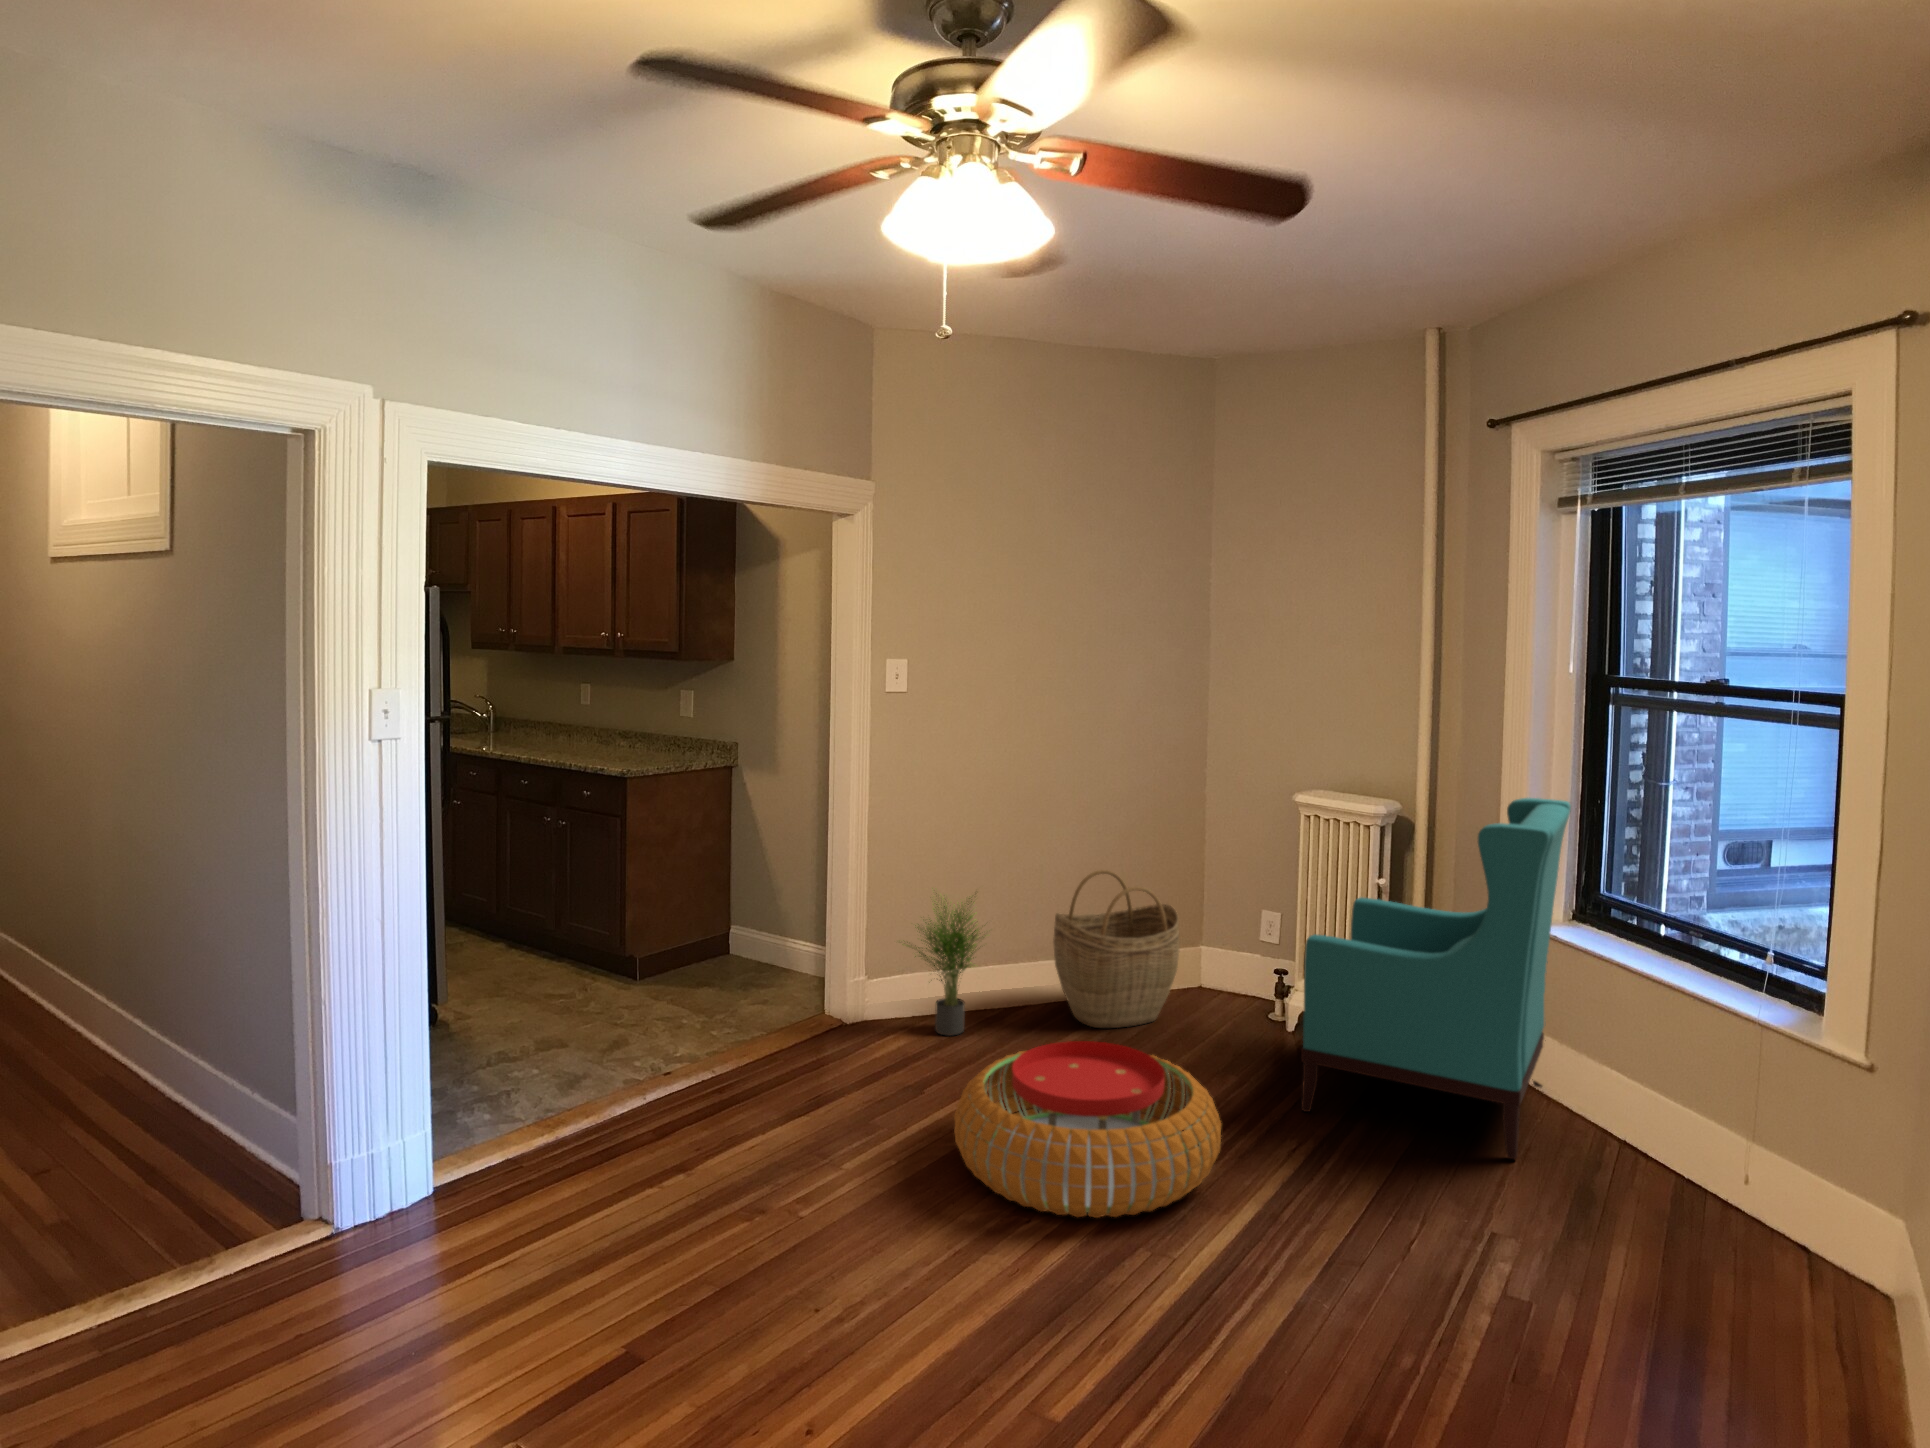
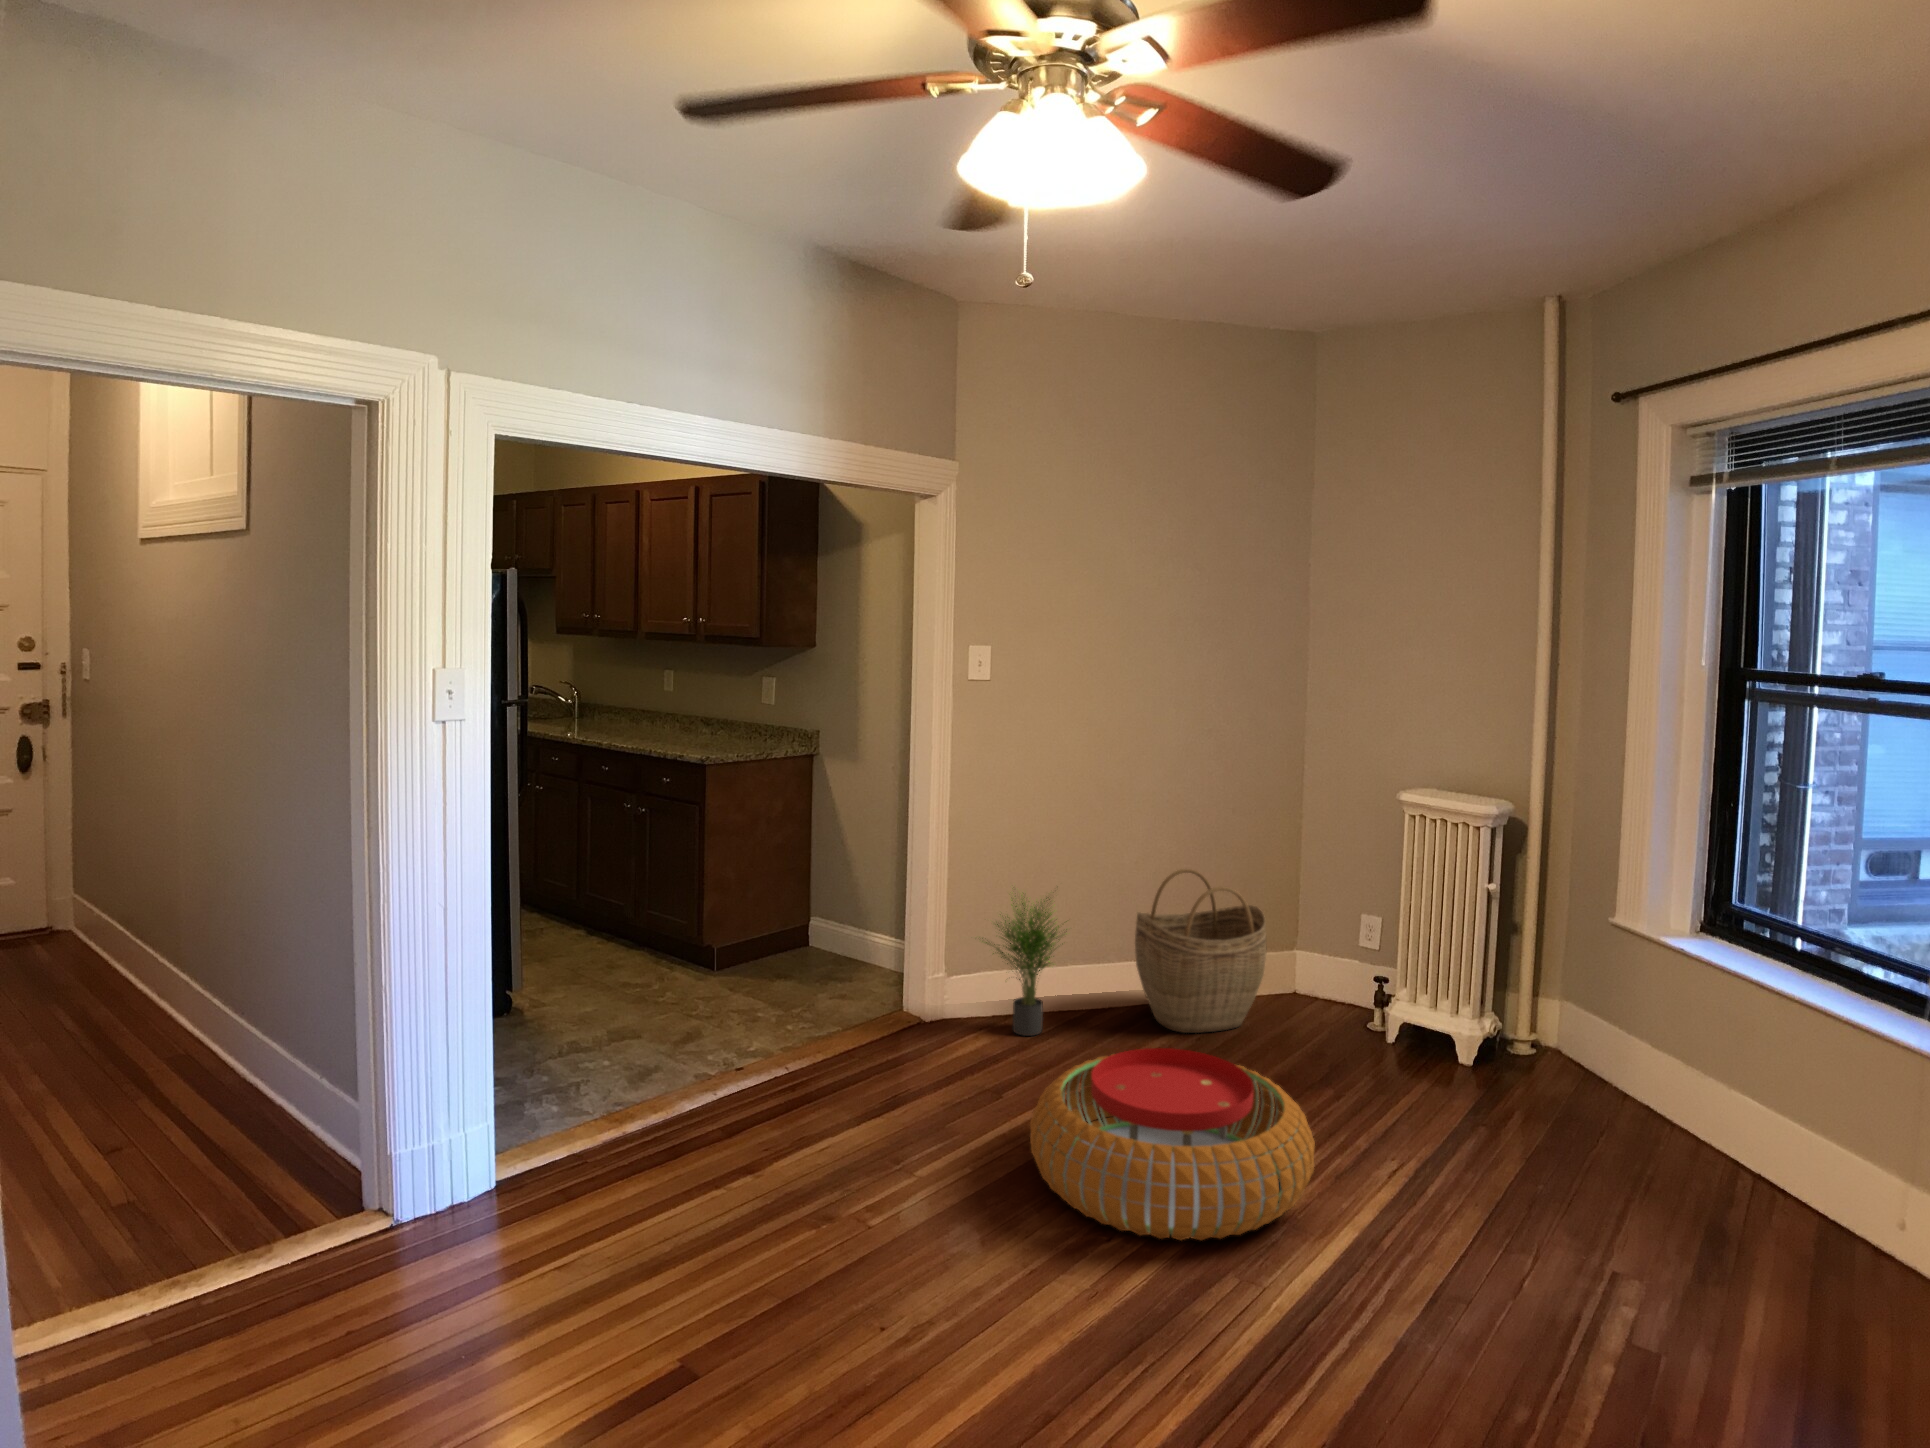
armchair: present [1301,798,1571,1159] -> none [1399,800,1696,1192]

